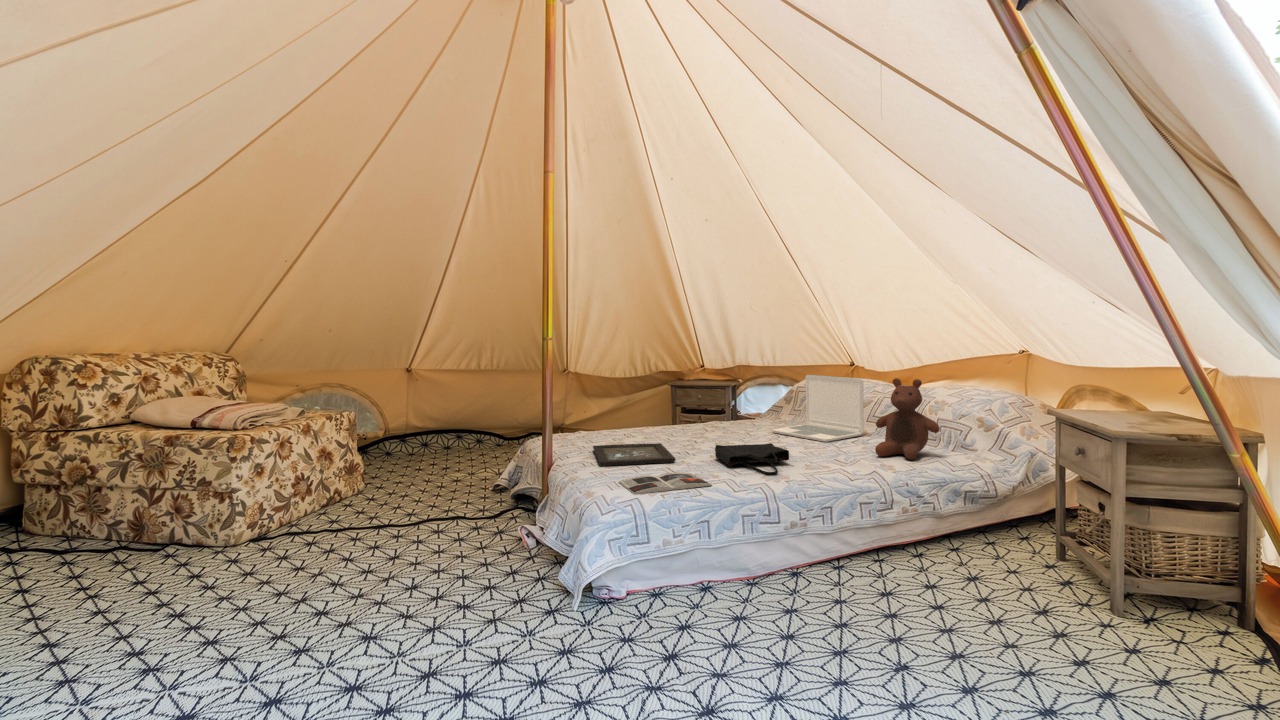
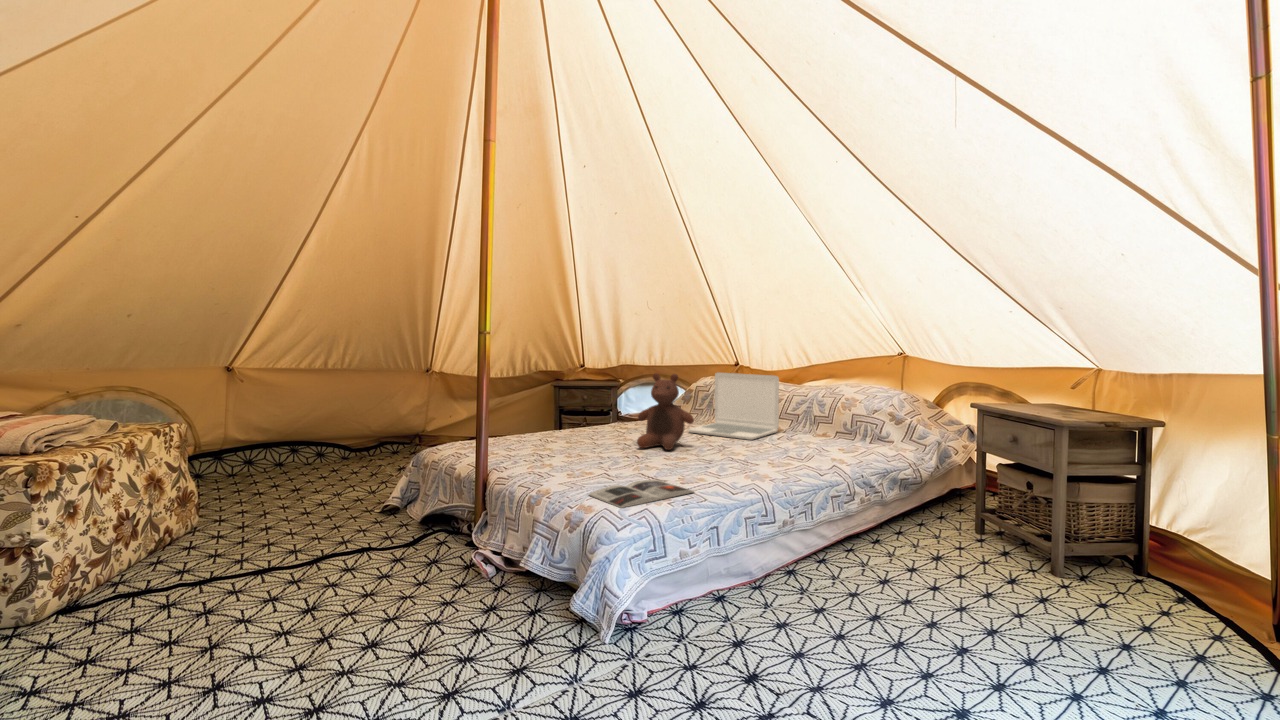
stuffed bear: present [875,378,940,460] -> present [637,373,694,450]
tray: present [593,443,676,466] -> none [518,449,626,478]
tote bag: present [715,443,789,476] -> none [664,444,746,478]

